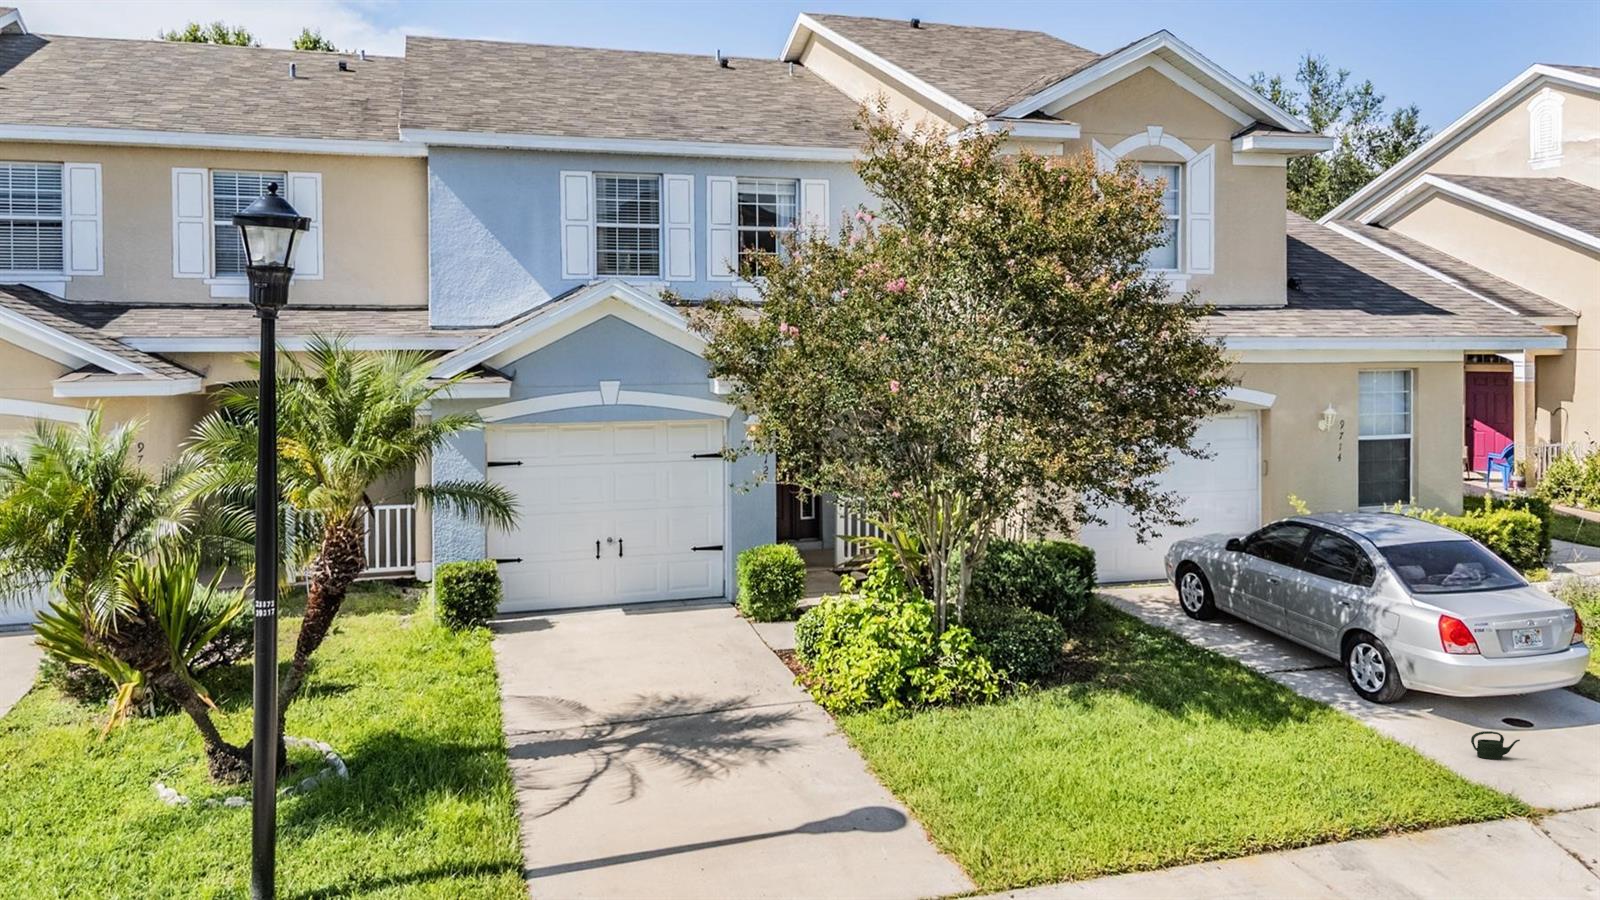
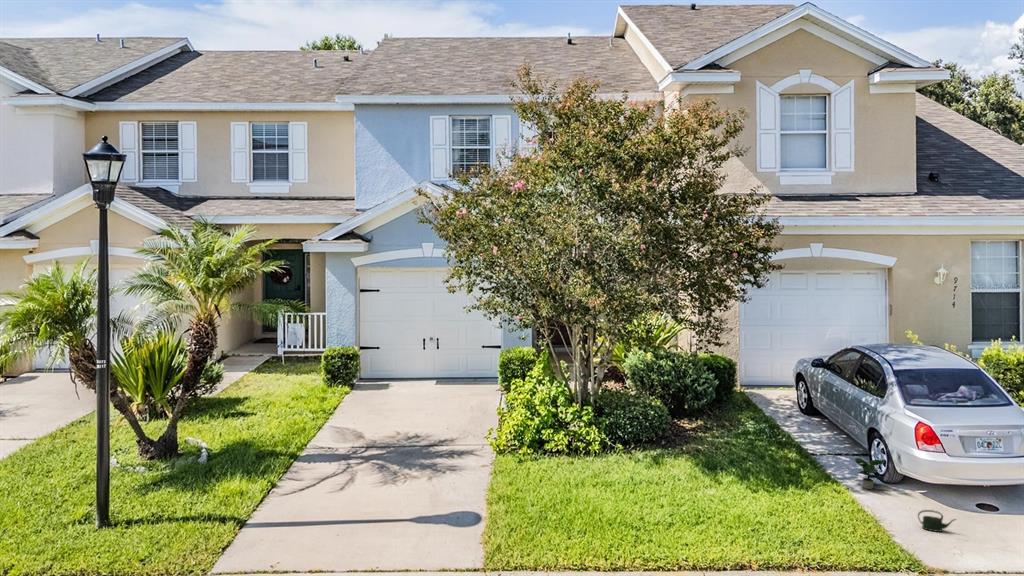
potted plant: none [1347,672,1386,713] -> present [855,458,883,489]

